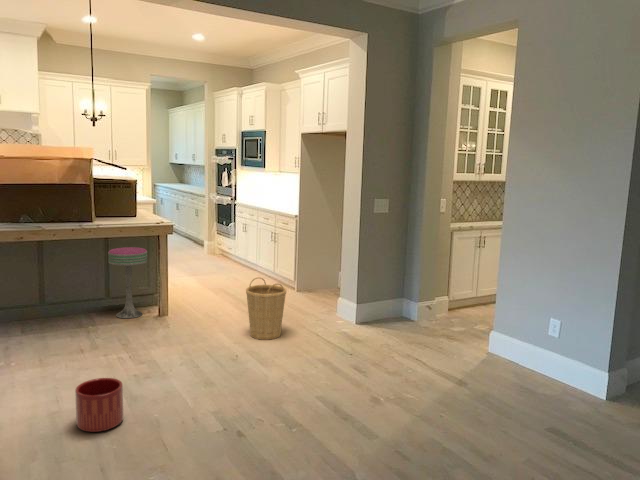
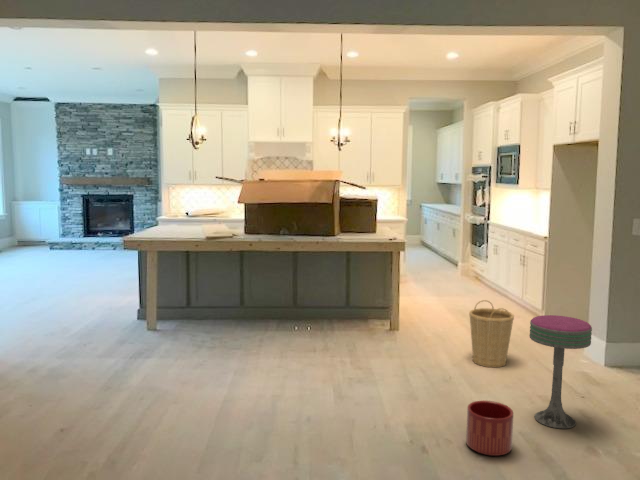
bar stool: present [108,247,147,318] -> present [529,315,592,429]
planter: present [75,378,123,432] -> present [466,401,513,456]

